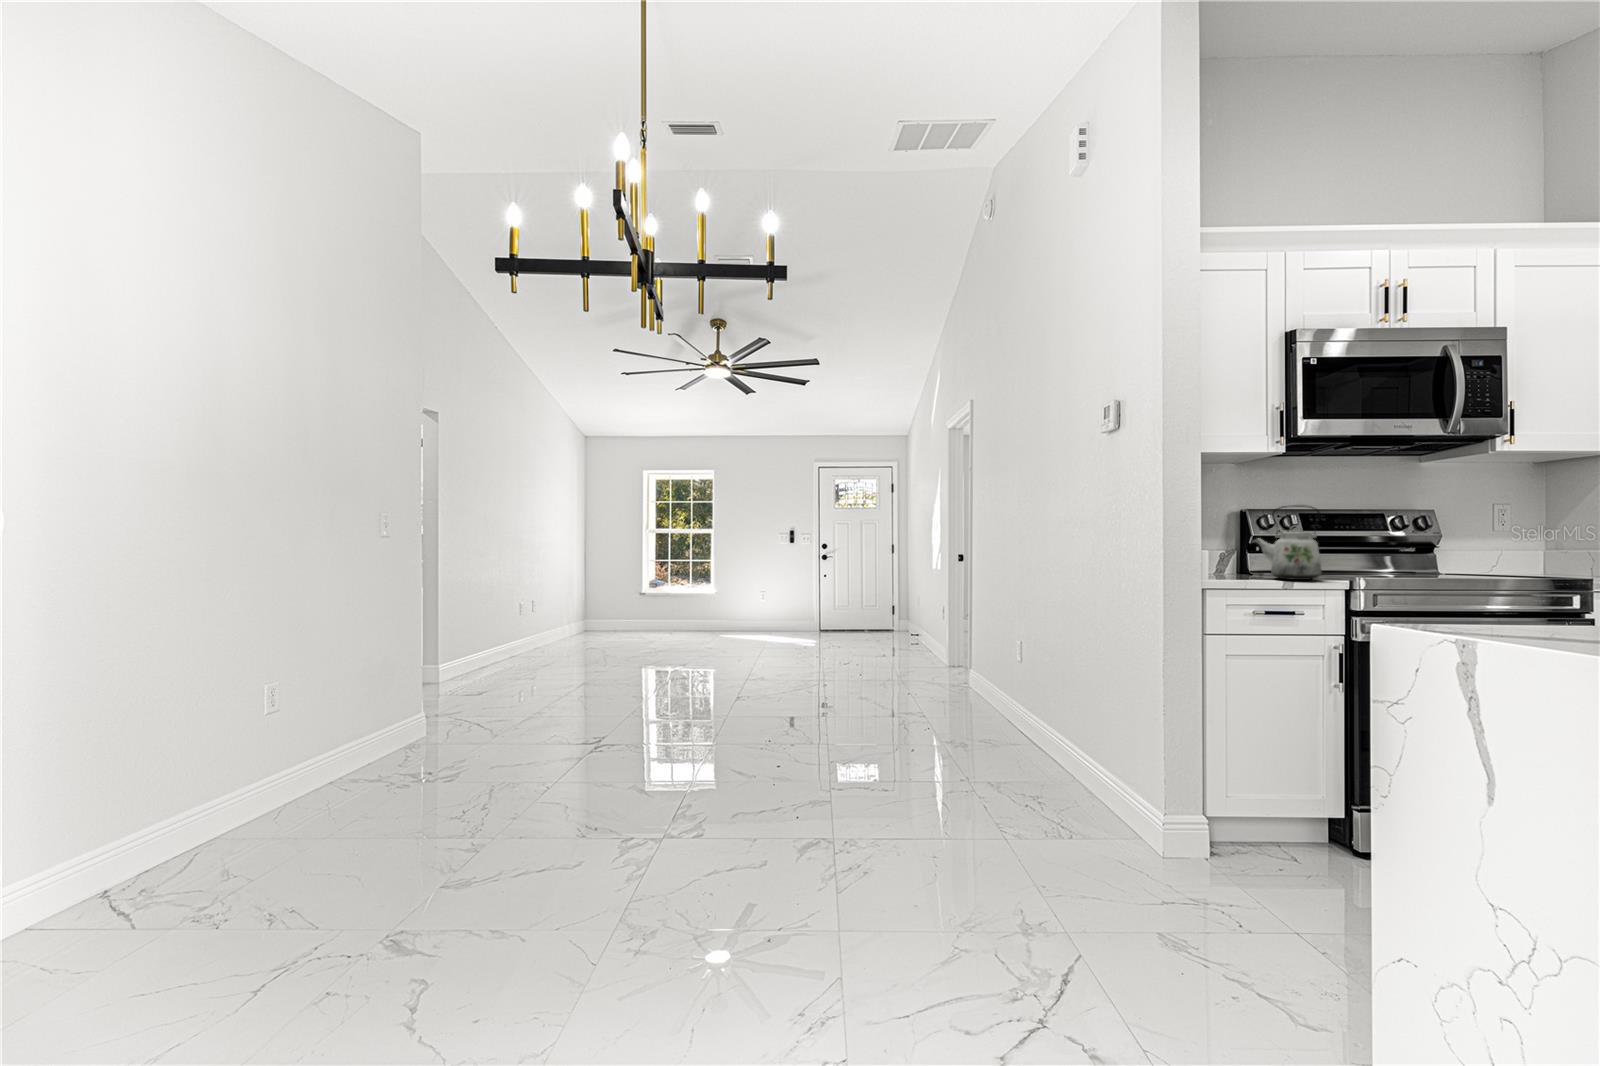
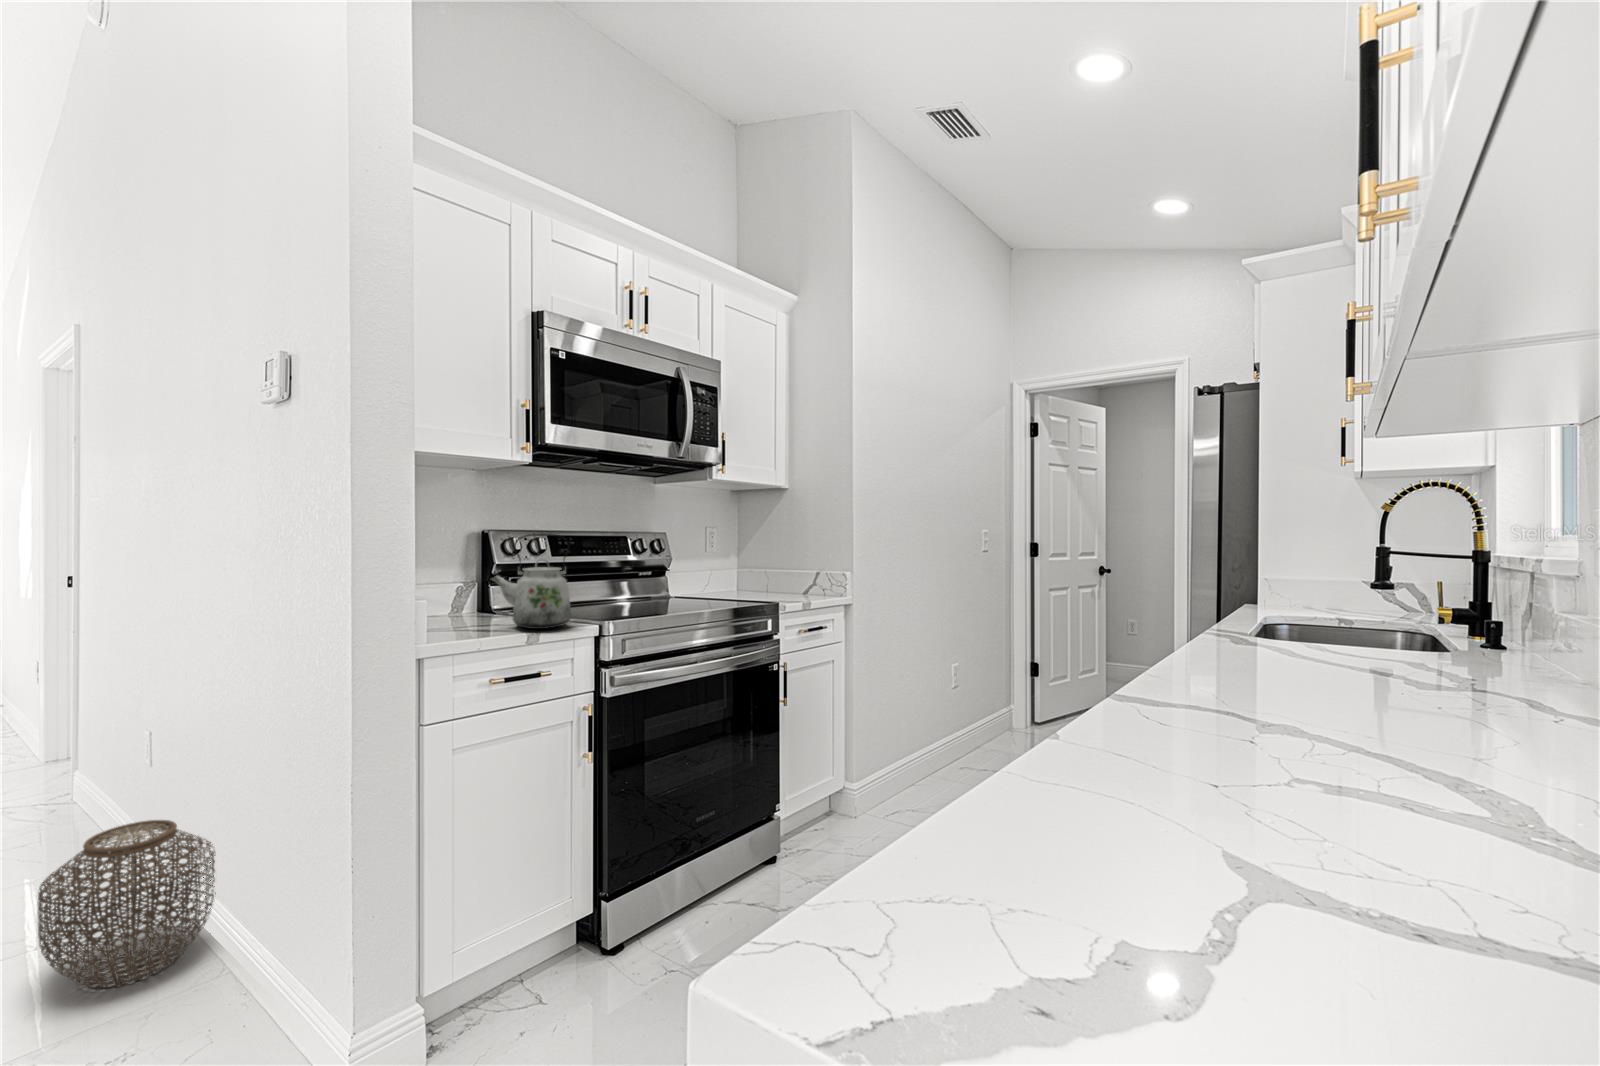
woven basket: none [986,693,1068,785] -> present [38,820,215,988]

